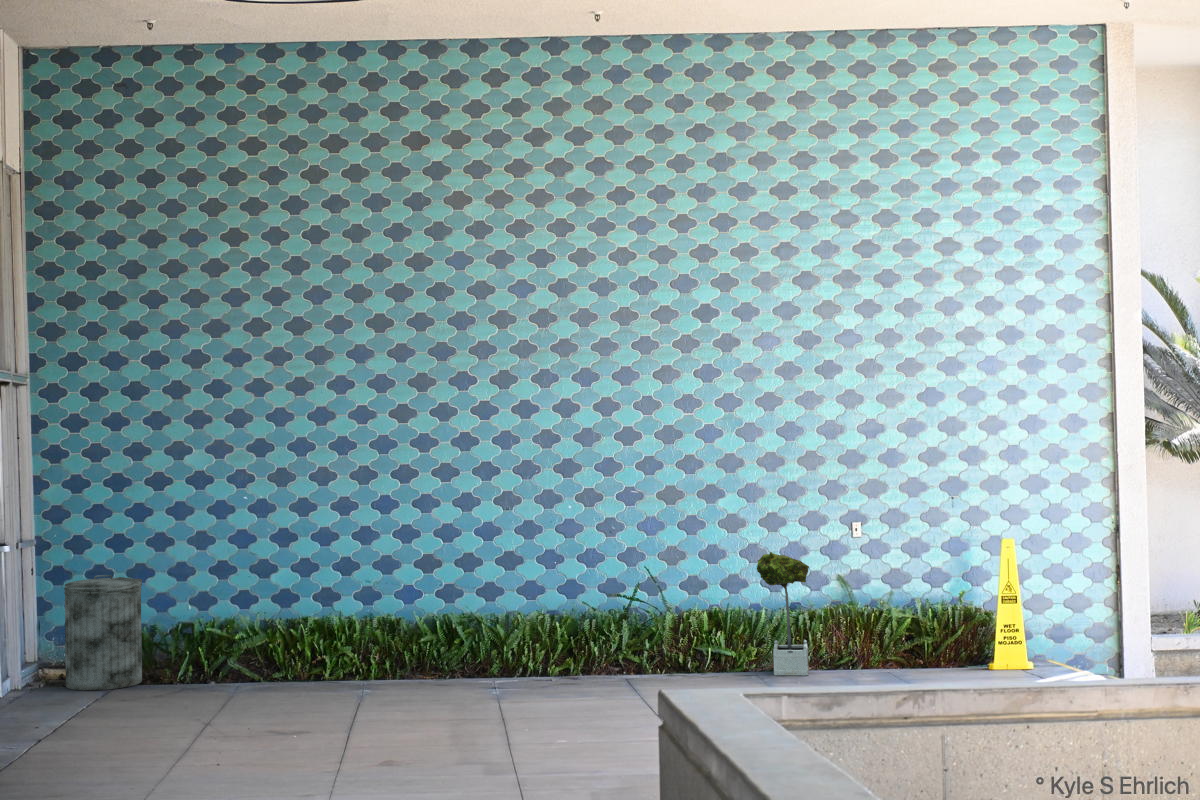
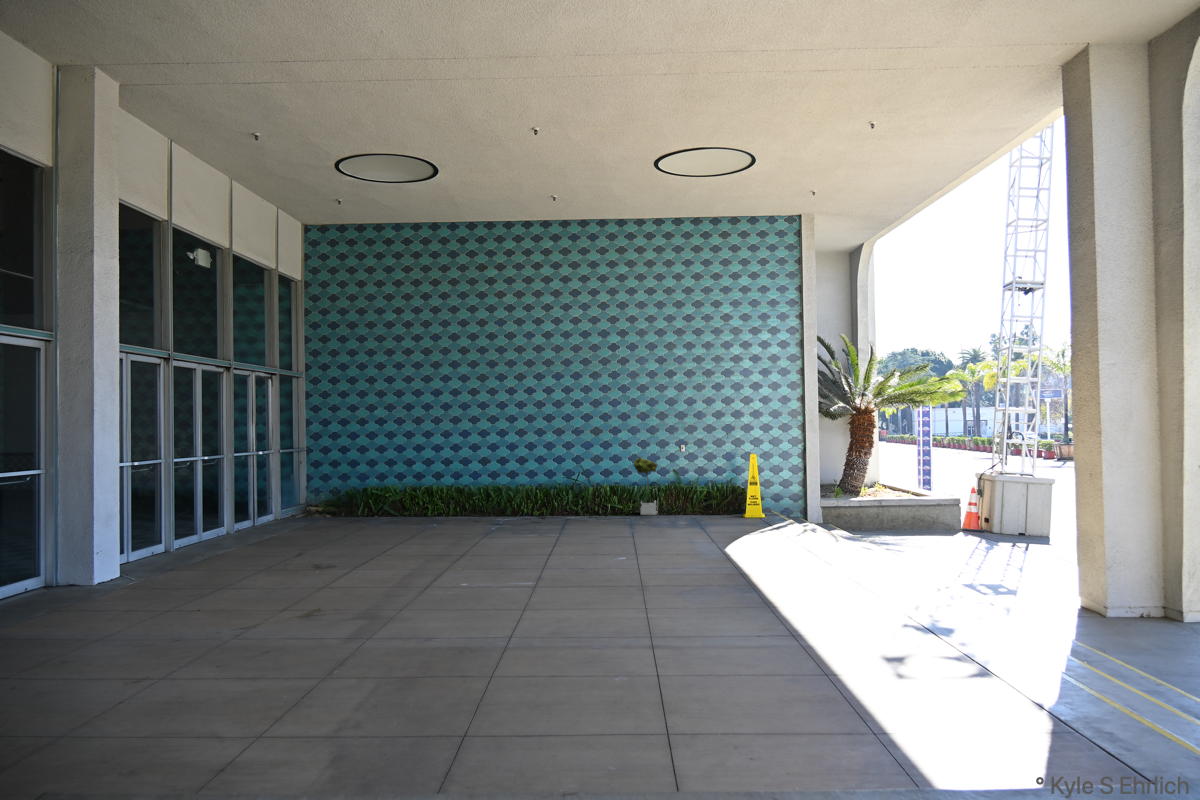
trash can: present [64,575,142,690] -> none [315,464,352,517]

